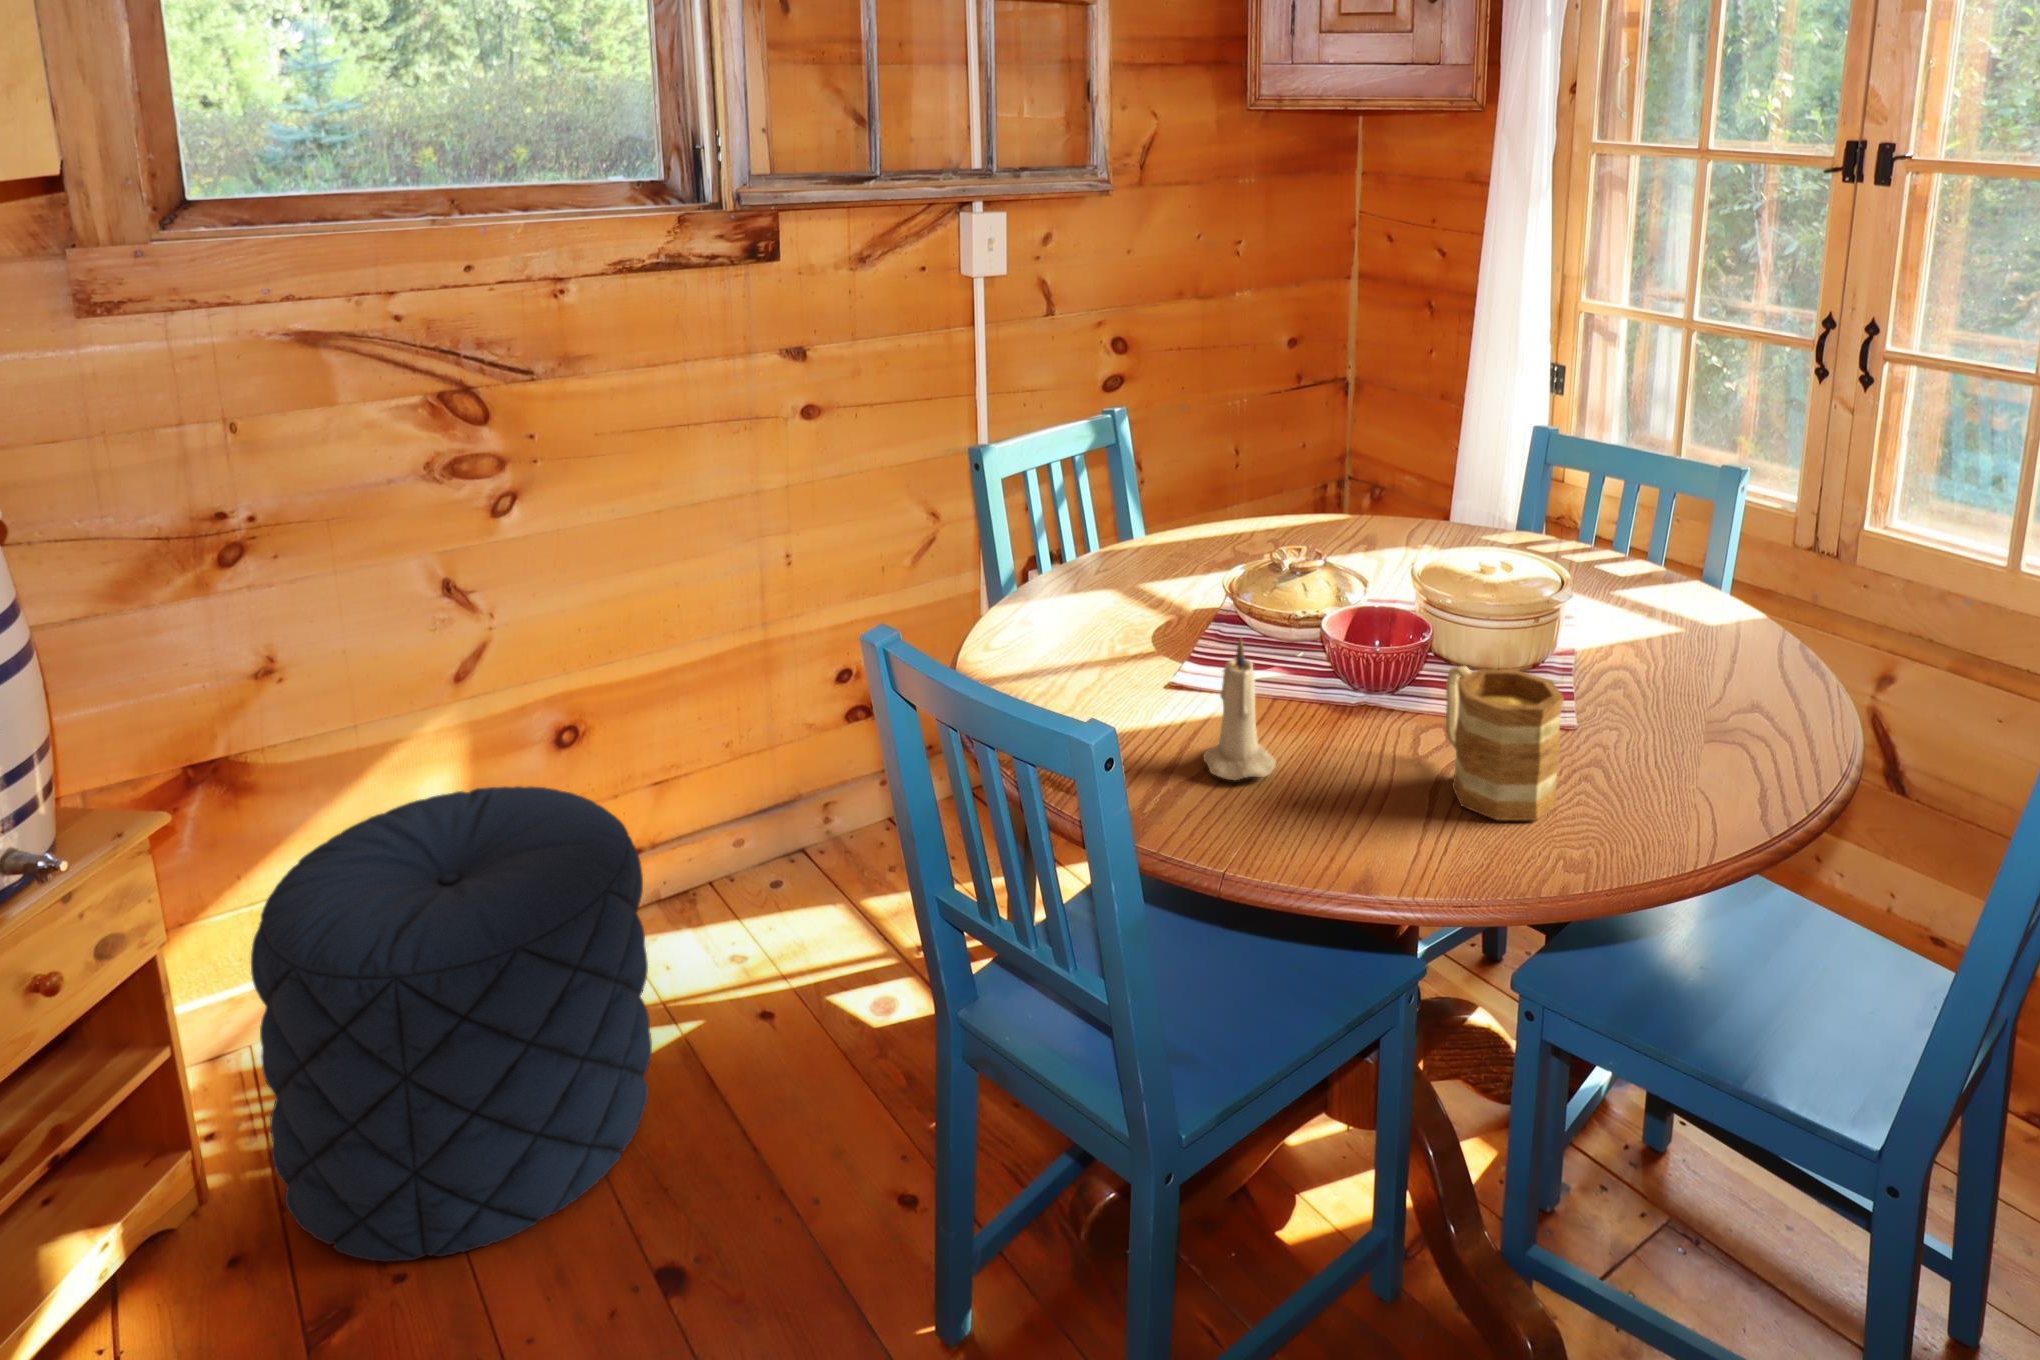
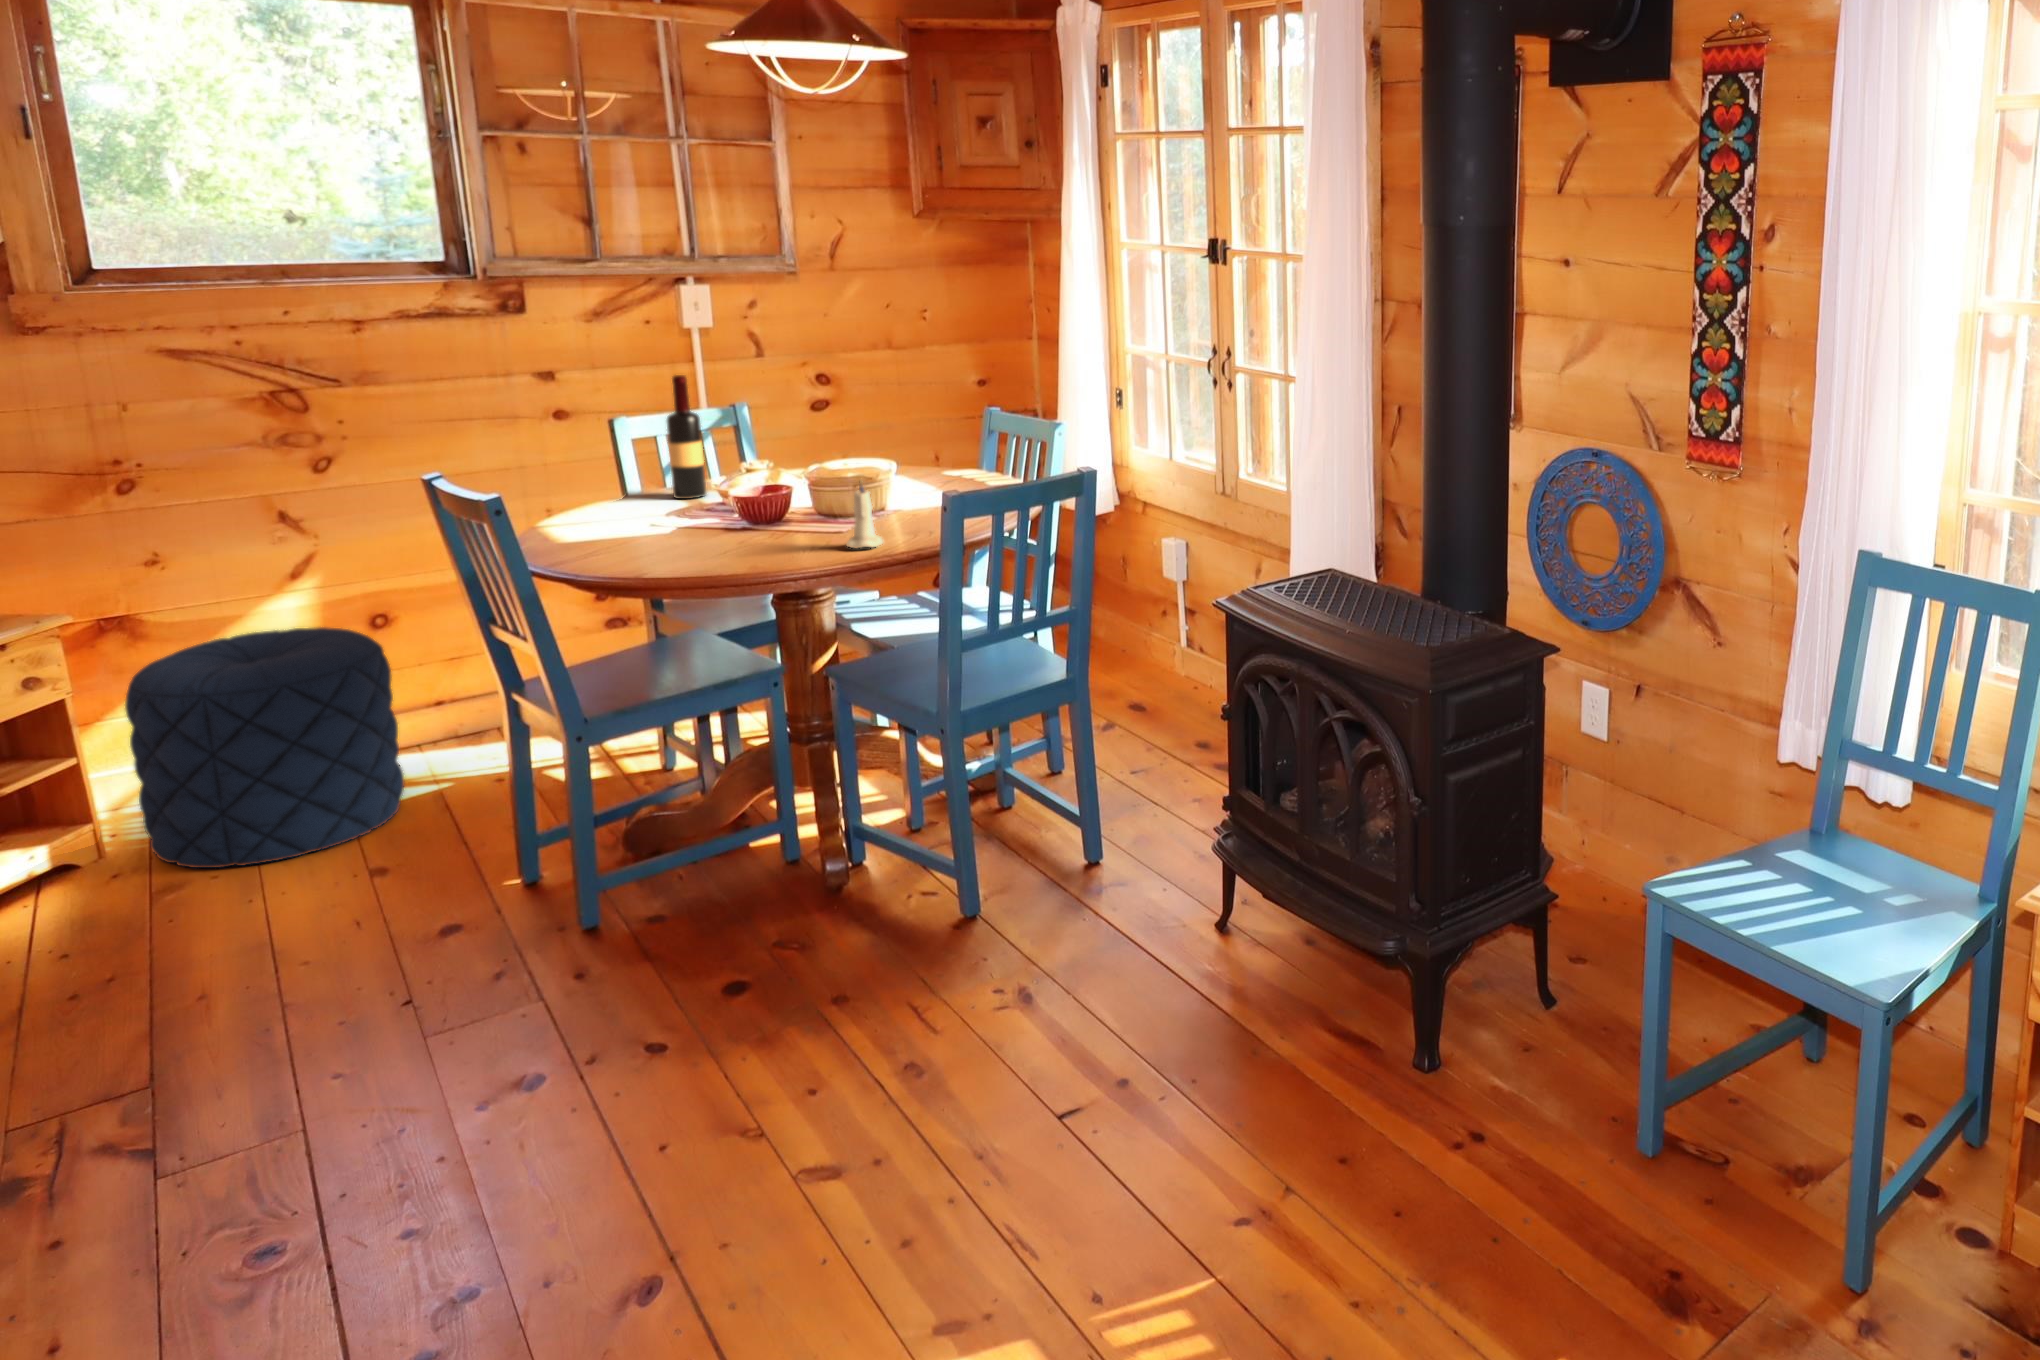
wine bottle: none [1115,388,1167,601] -> present [667,375,706,499]
candle: present [1204,639,1276,780] -> present [847,481,883,548]
mug: present [1446,666,1564,820] -> none [725,491,786,557]

